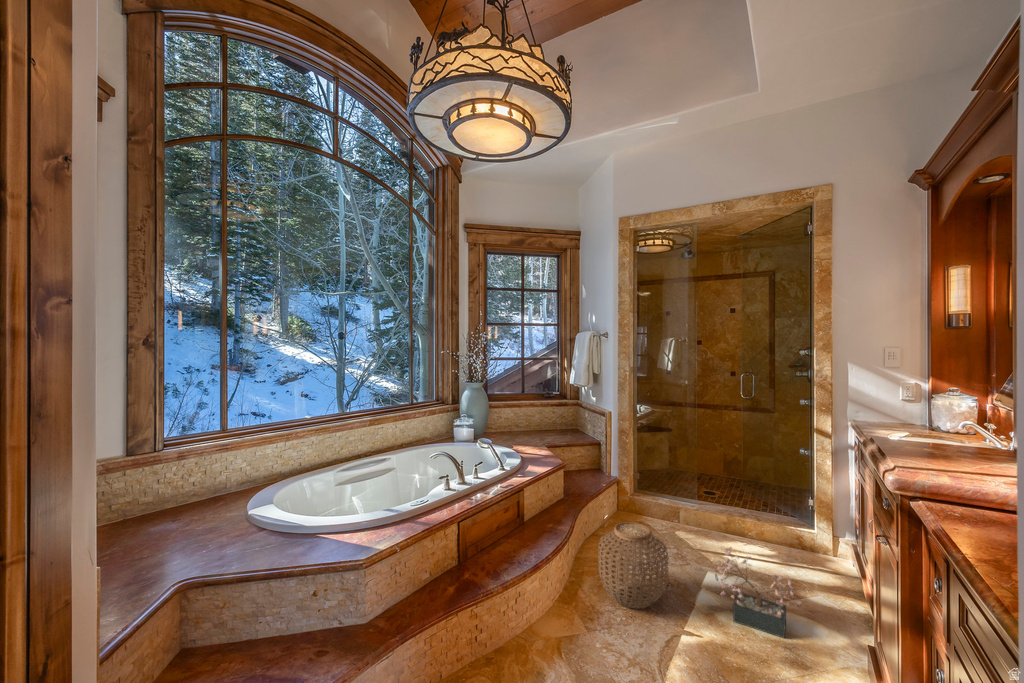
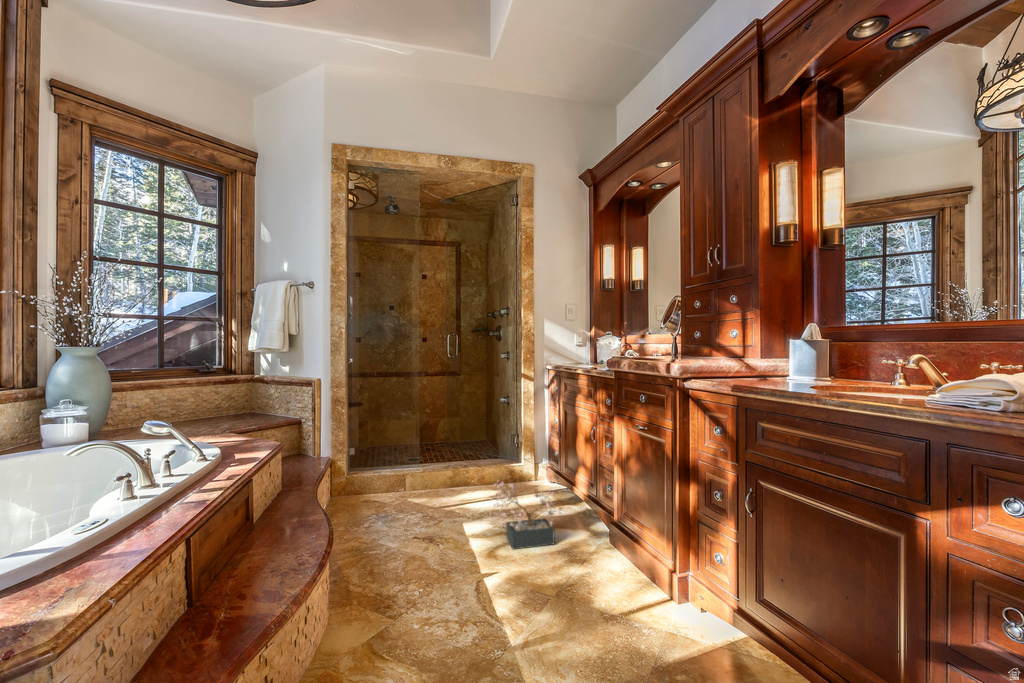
woven basket: present [598,522,668,609] -> none [372,480,454,580]

